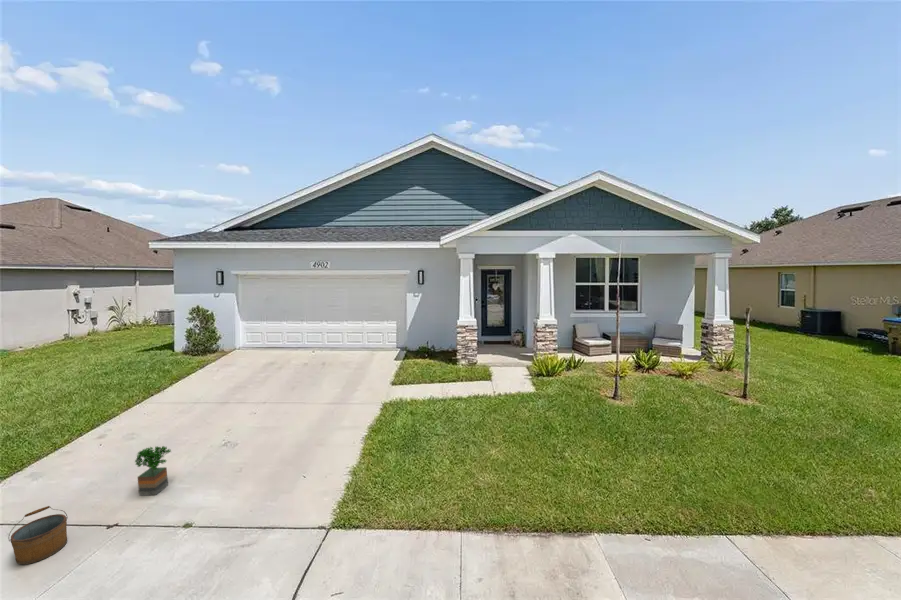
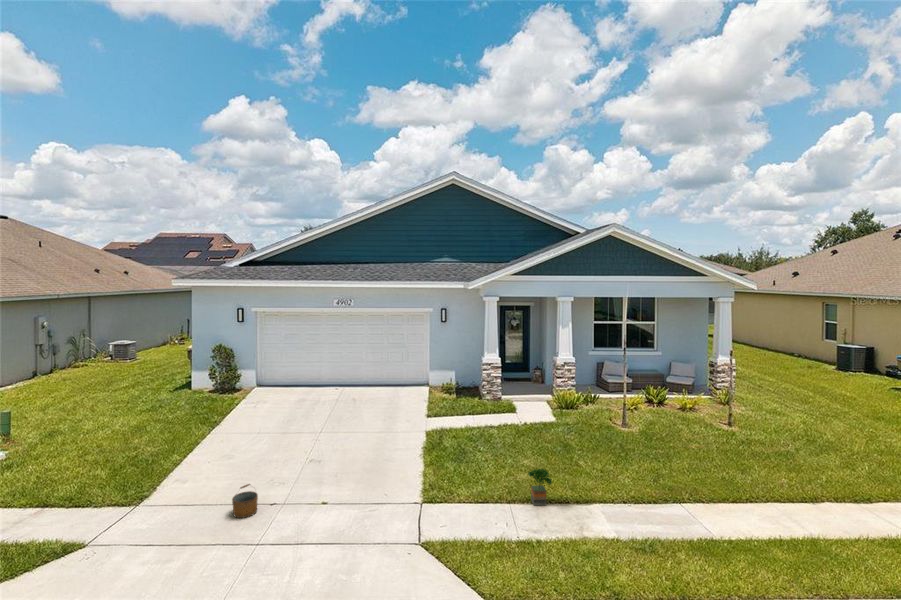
potted tree: present [135,446,171,496] -> present [528,469,552,506]

